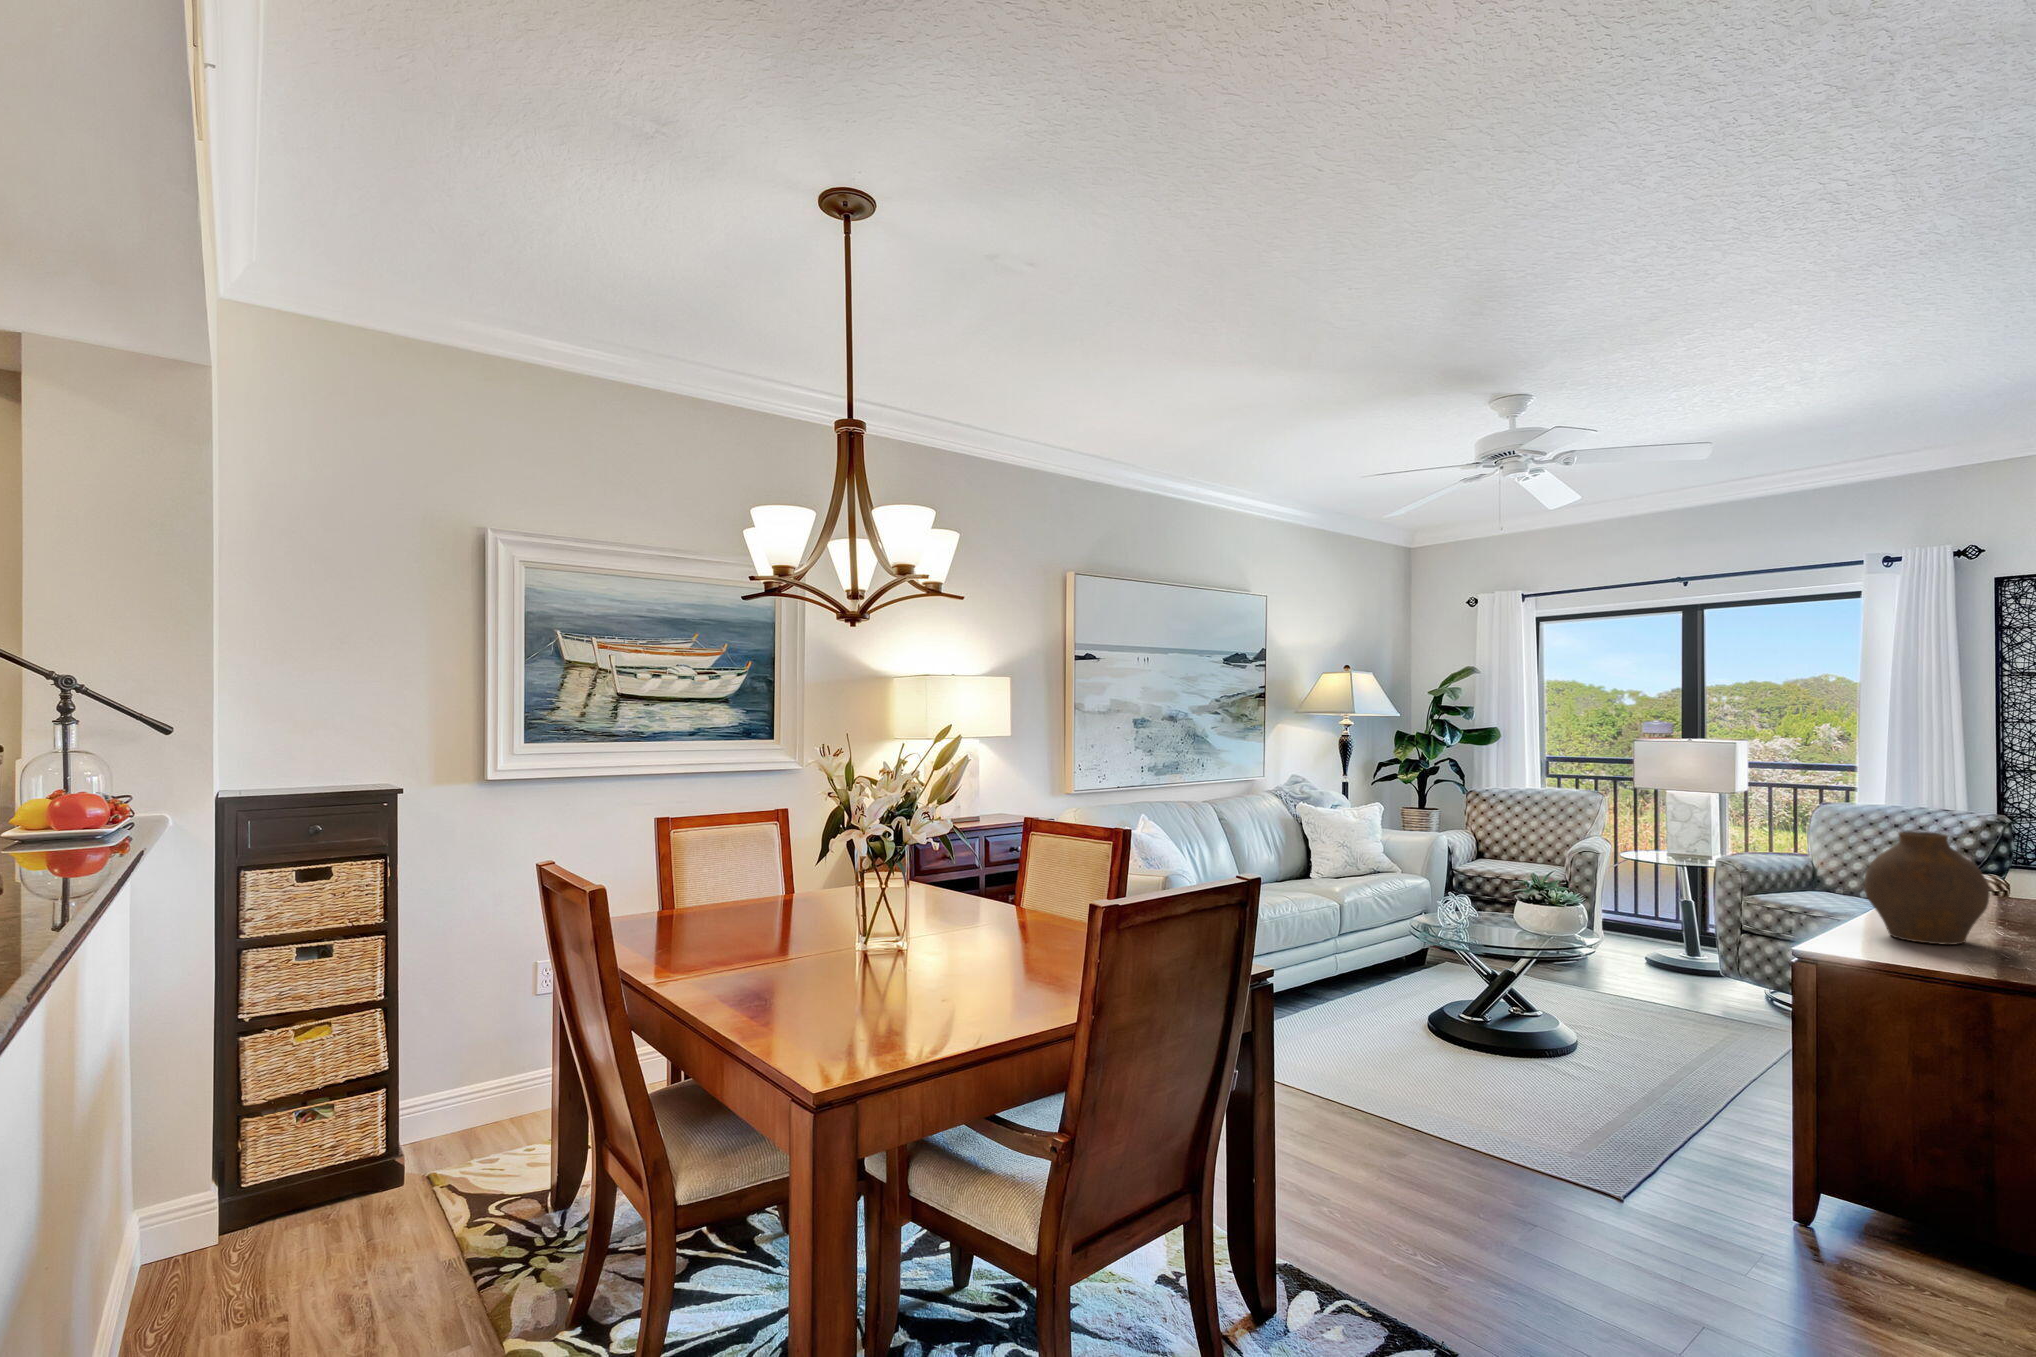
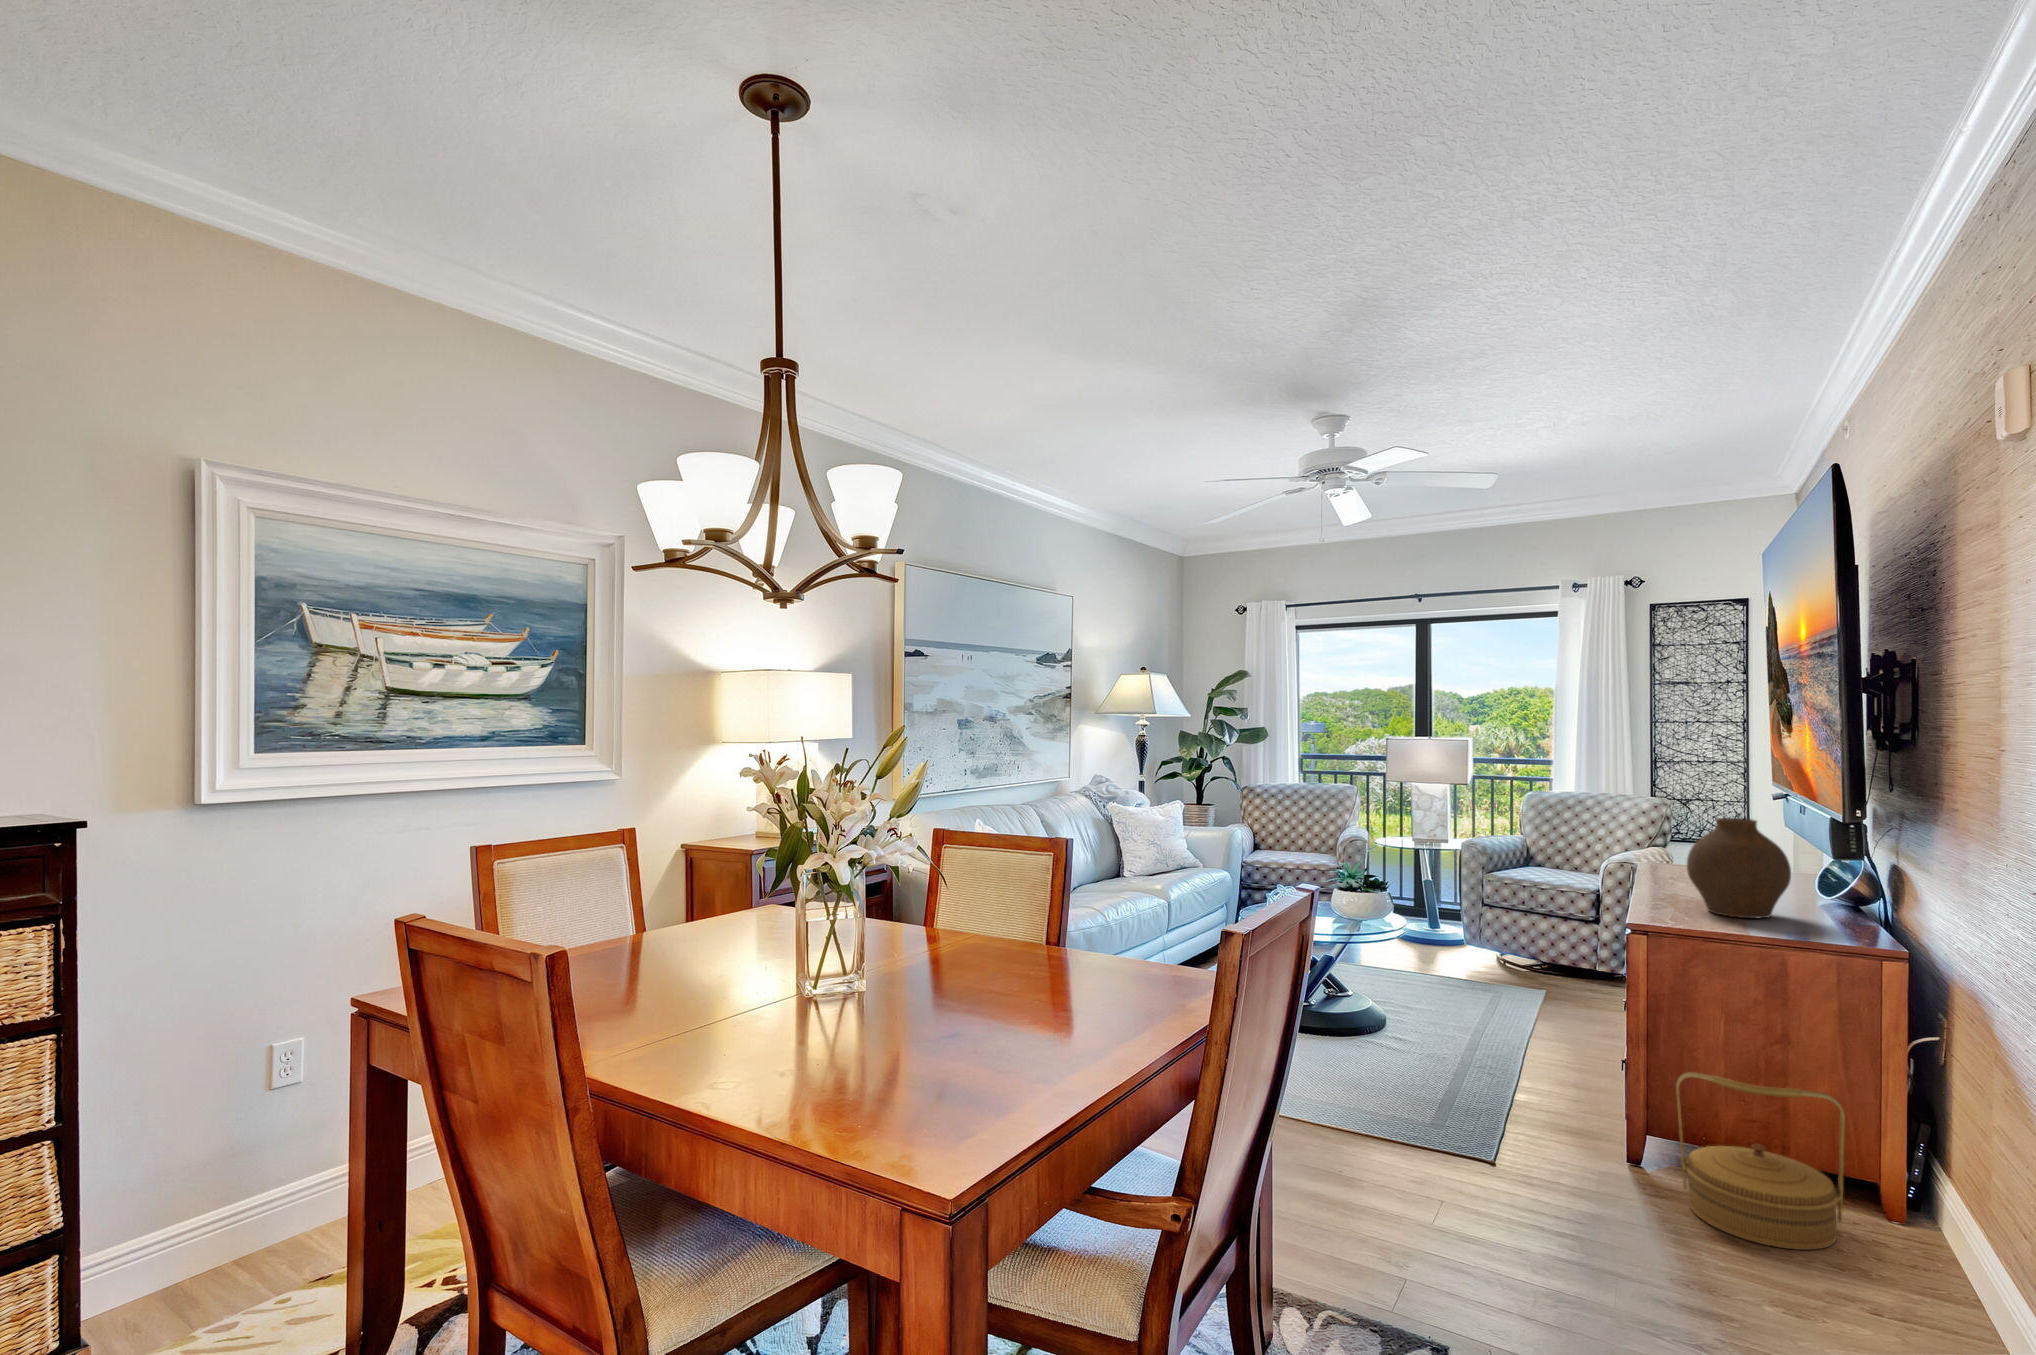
basket: none [1804,1101,1996,1302] -> present [1676,1072,1845,1250]

